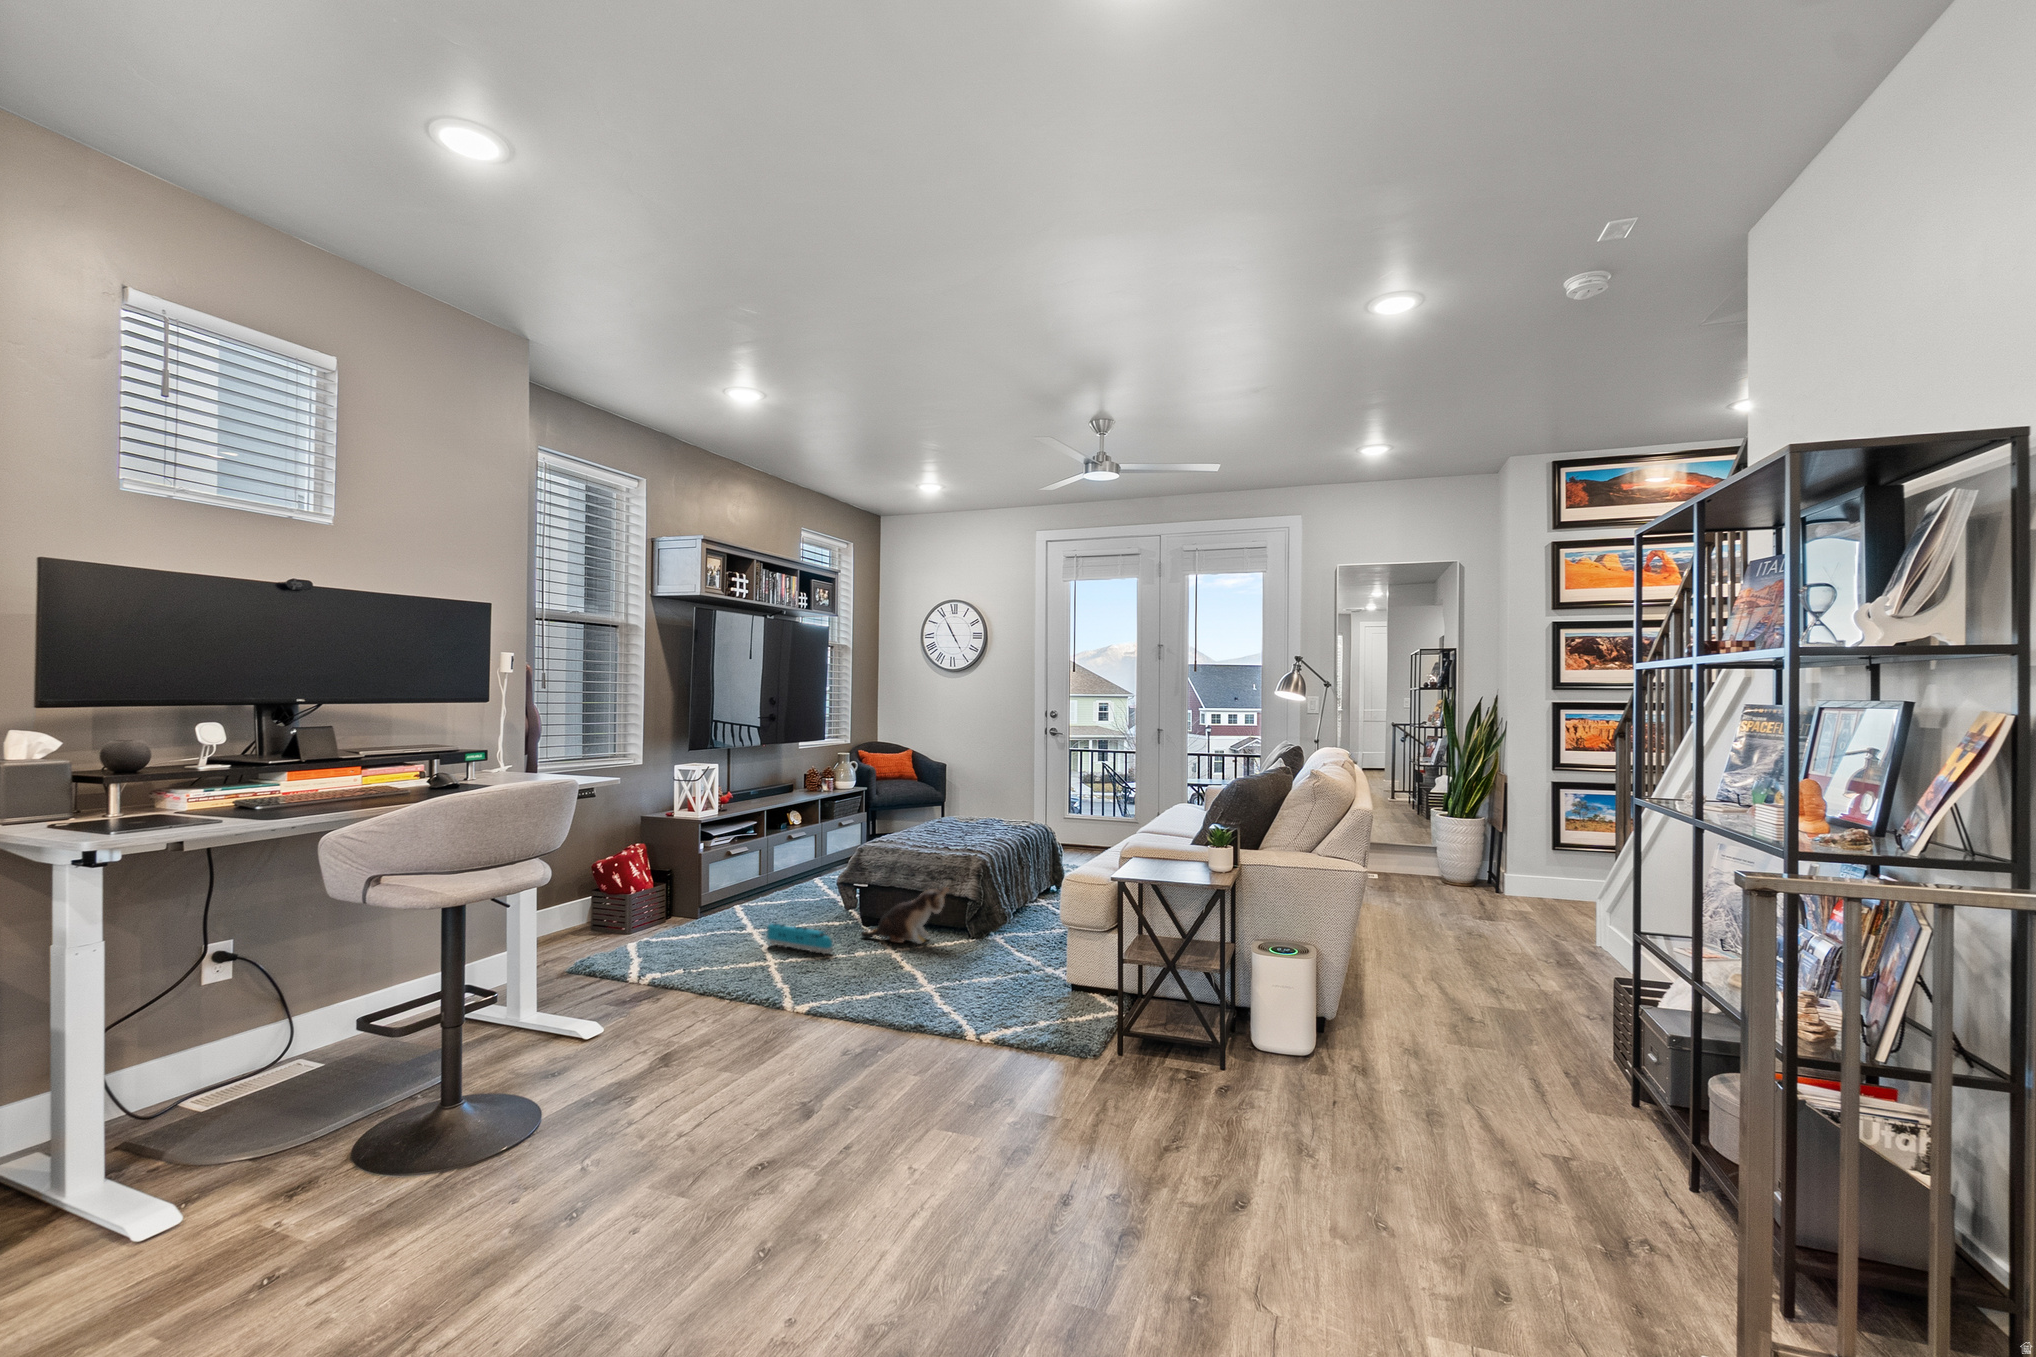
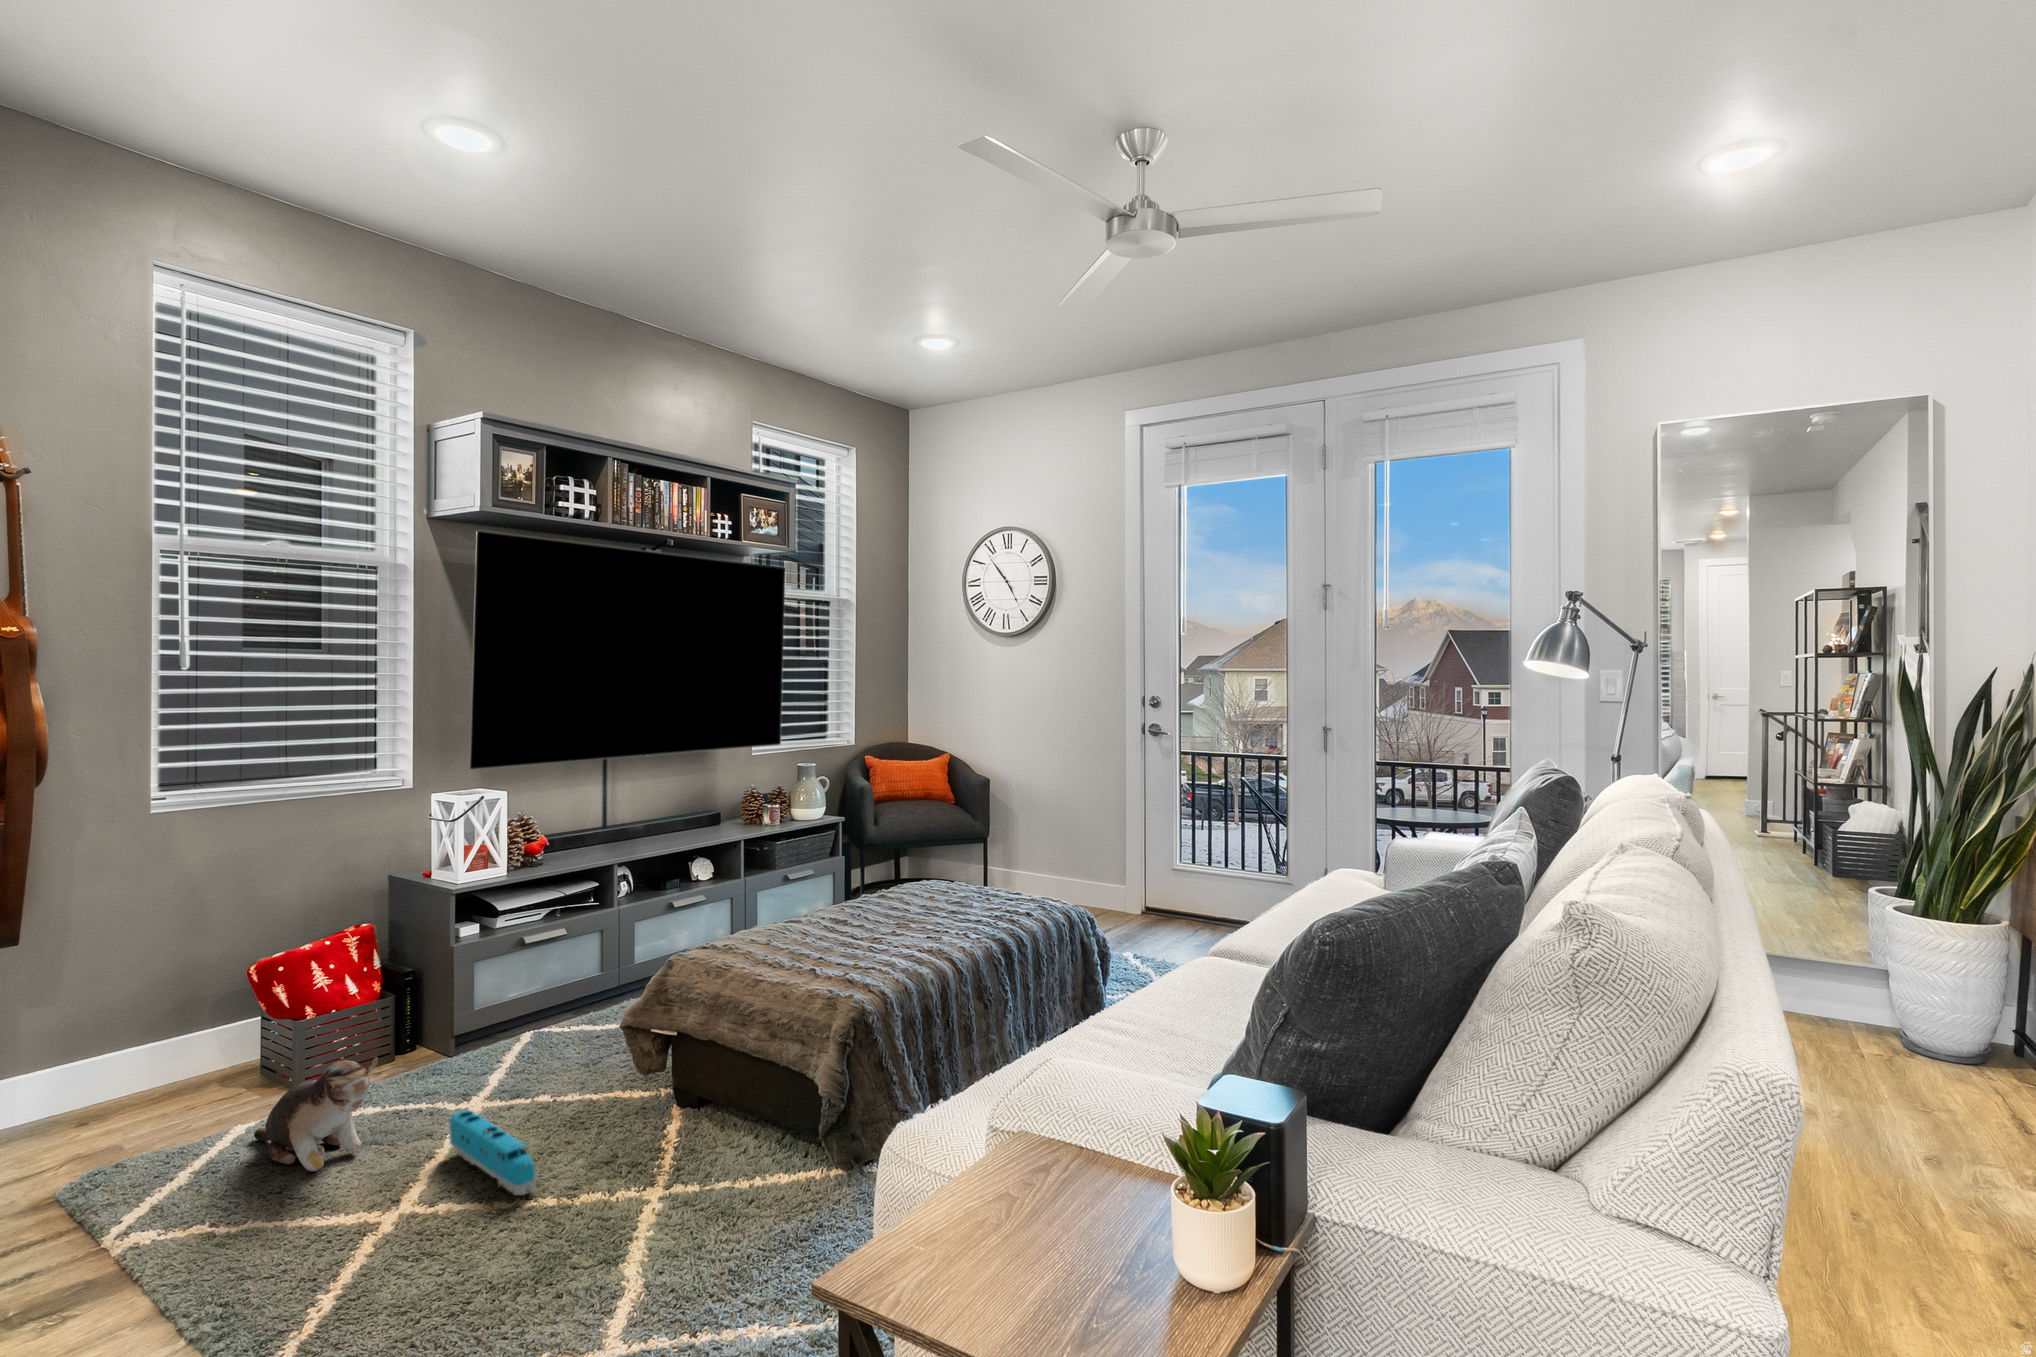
plush toy: present [861,887,949,944] -> present [254,1057,378,1171]

